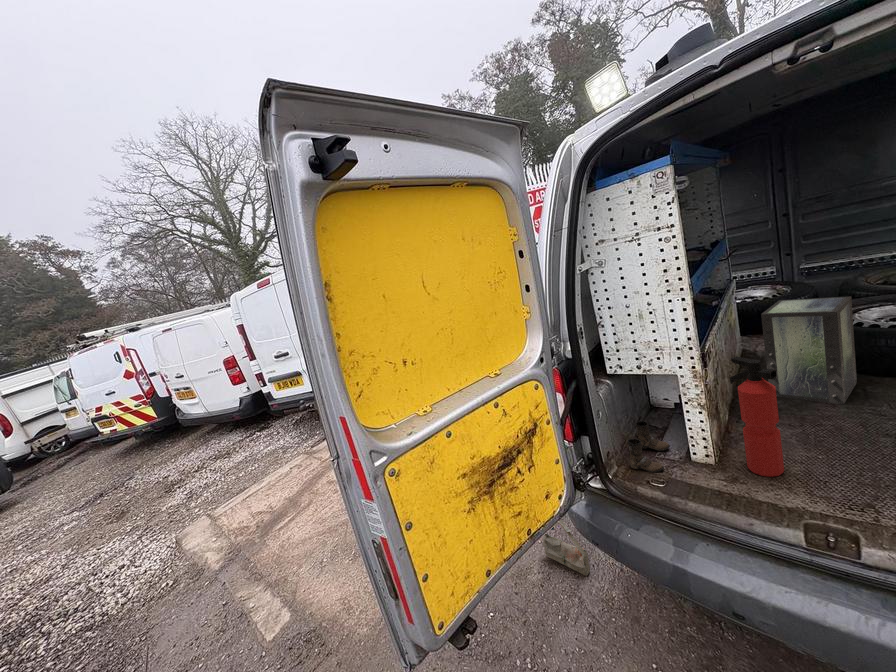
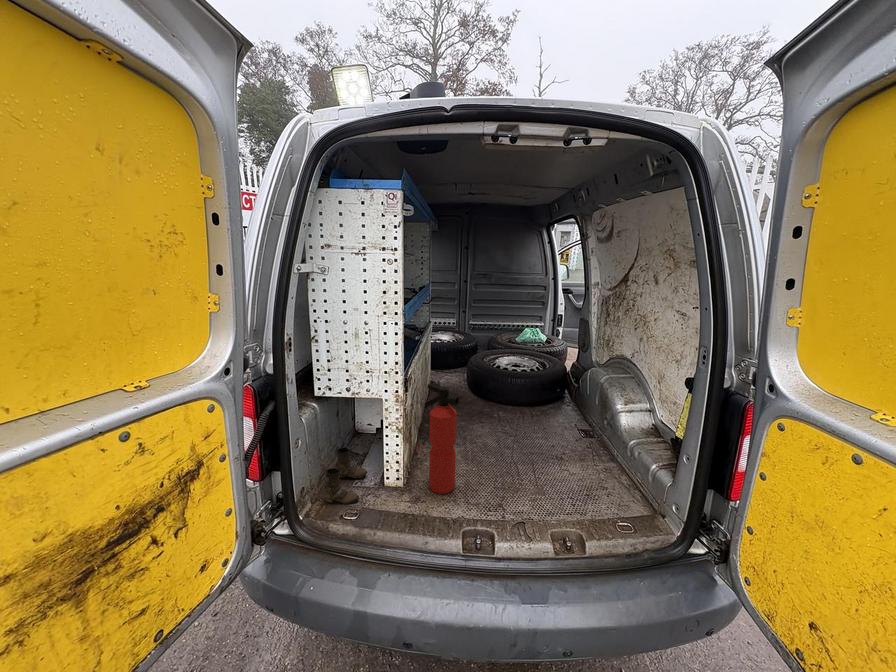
storage box: present [761,296,857,404] -> none [448,340,502,426]
bag: present [542,519,590,576] -> none [198,579,261,649]

